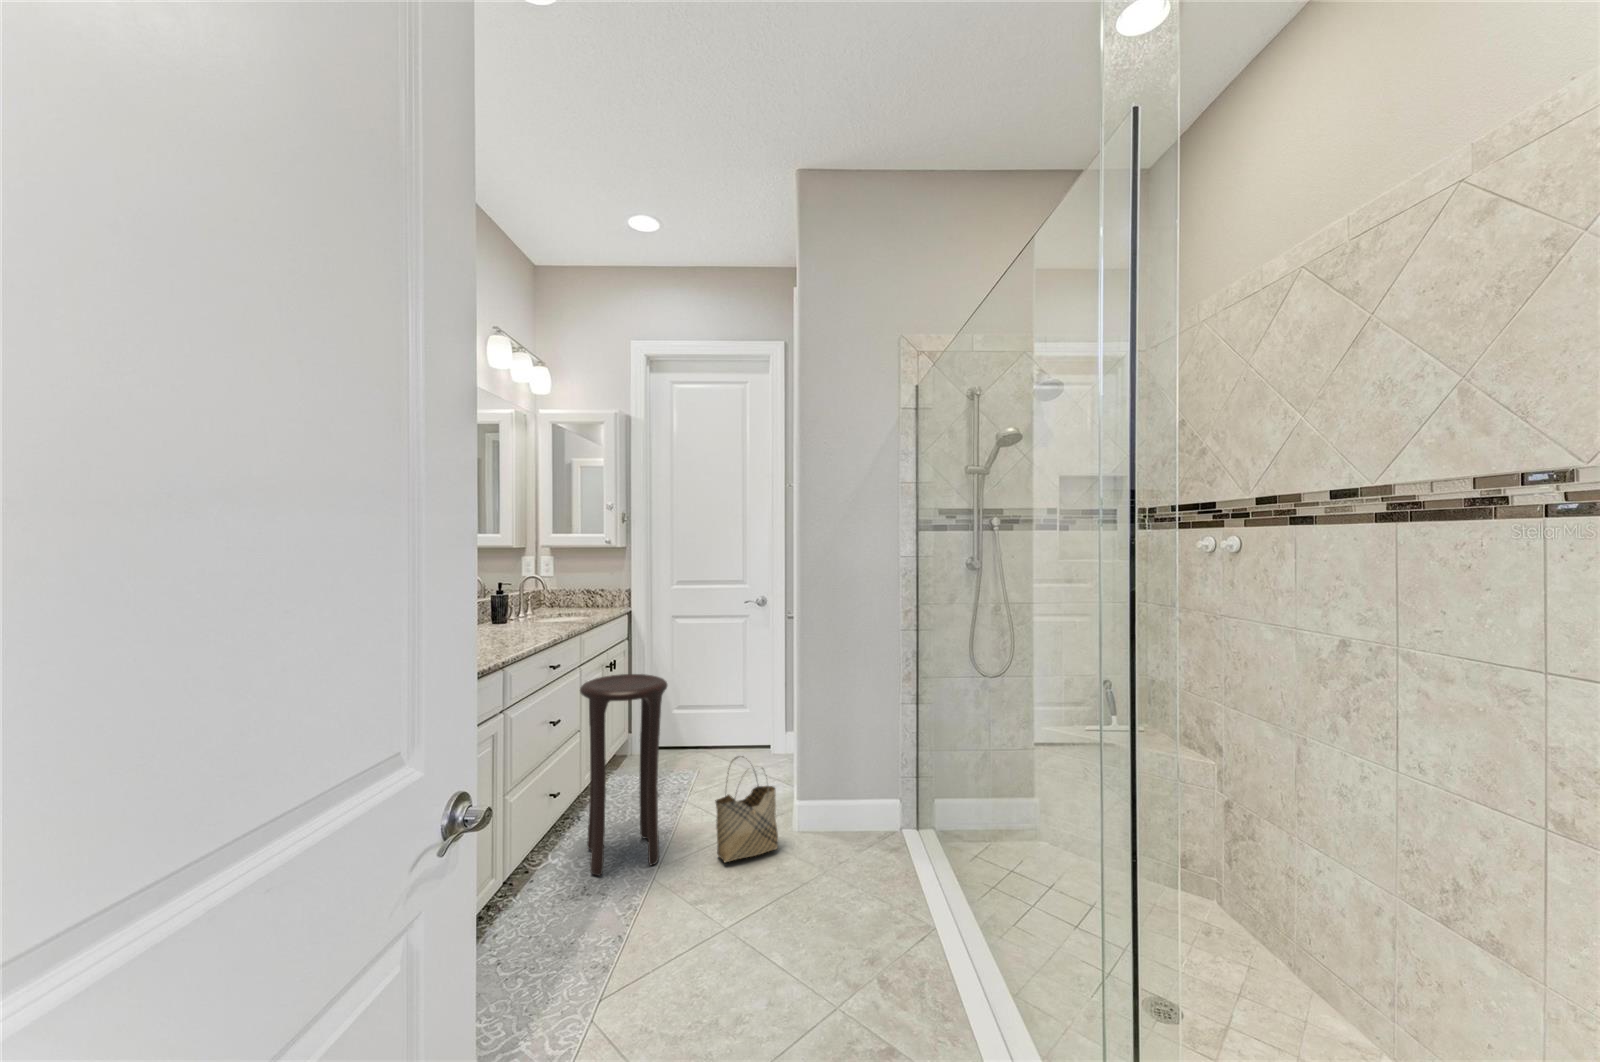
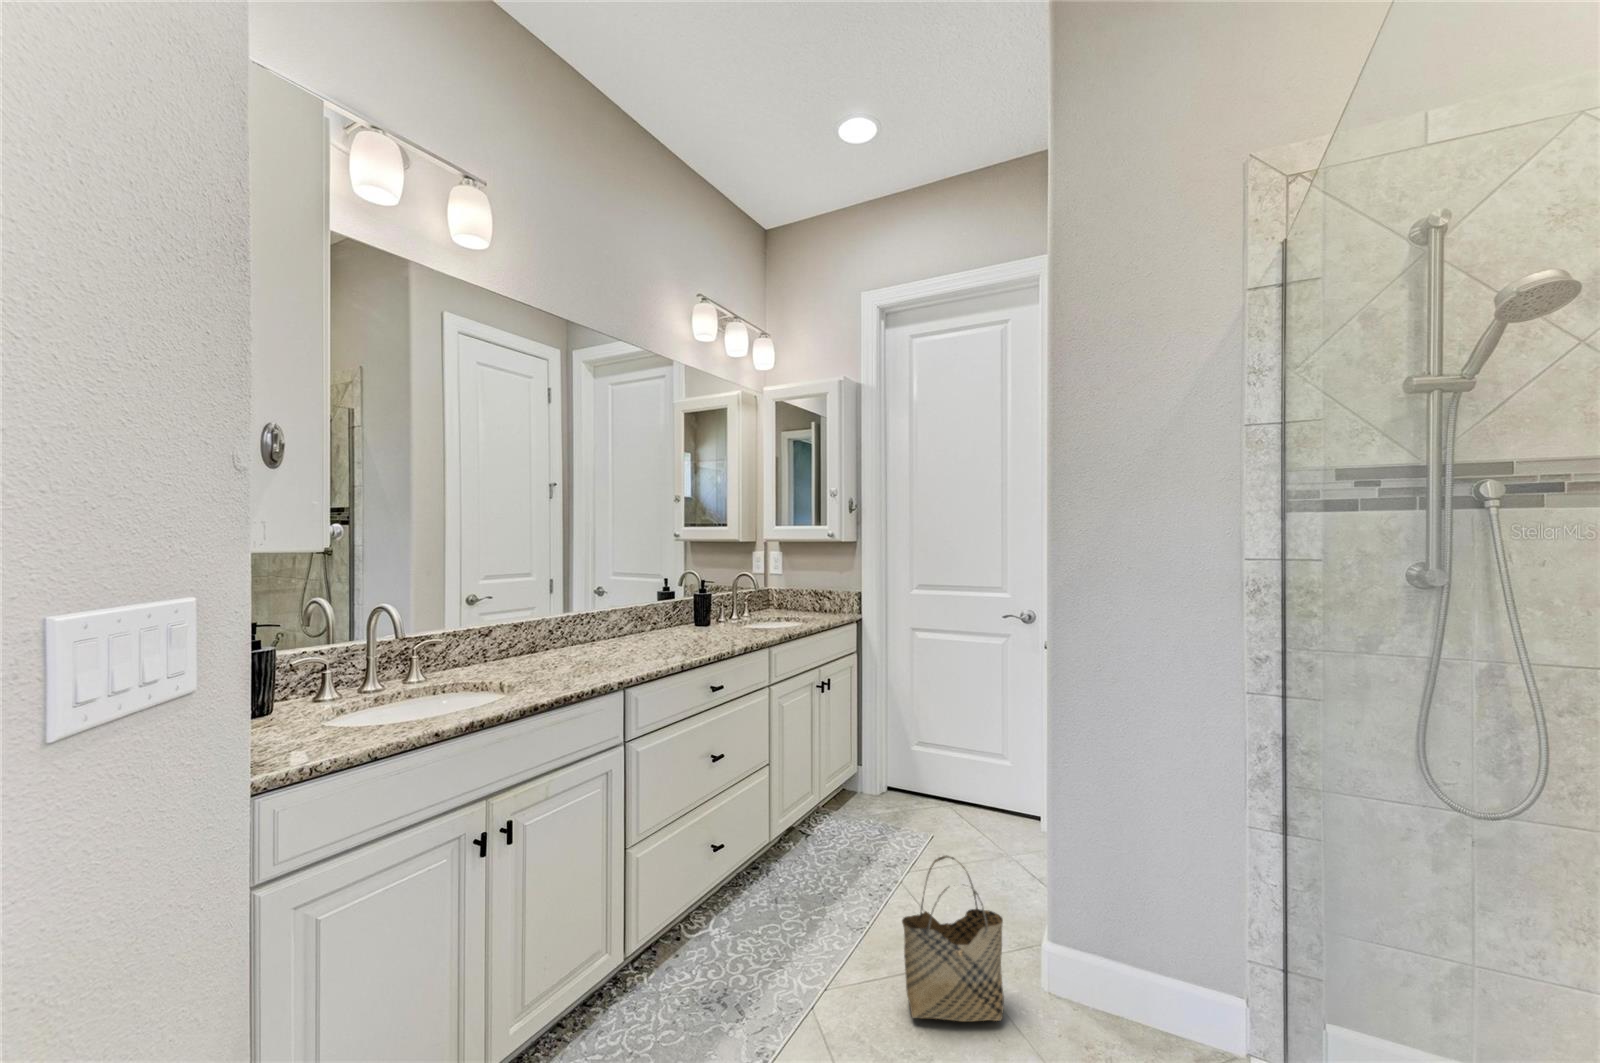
stool: present [580,674,667,876] -> none [735,709,847,982]

